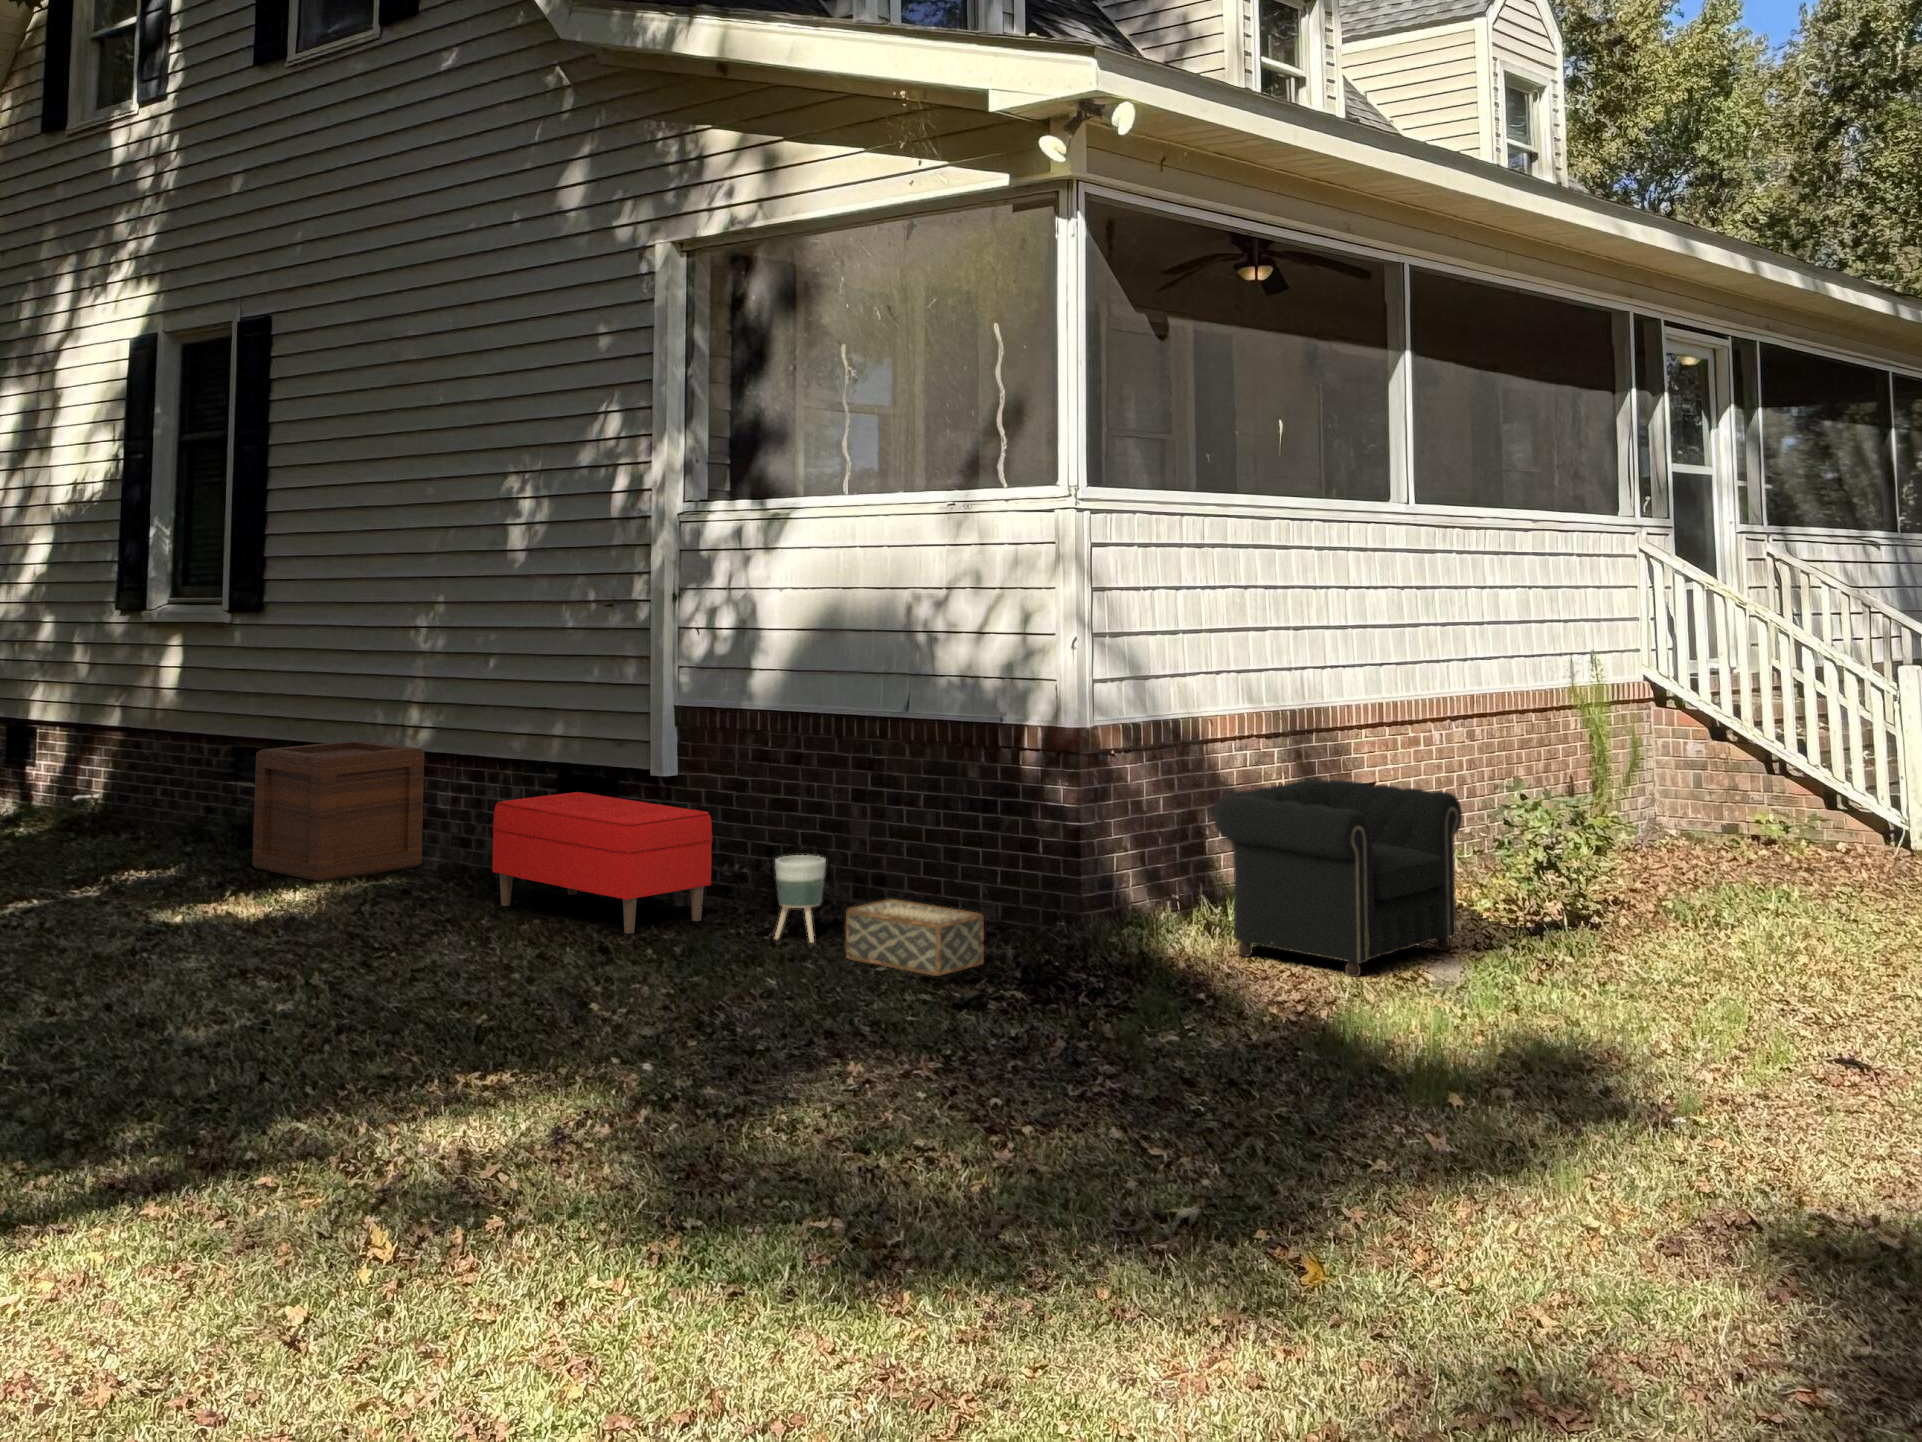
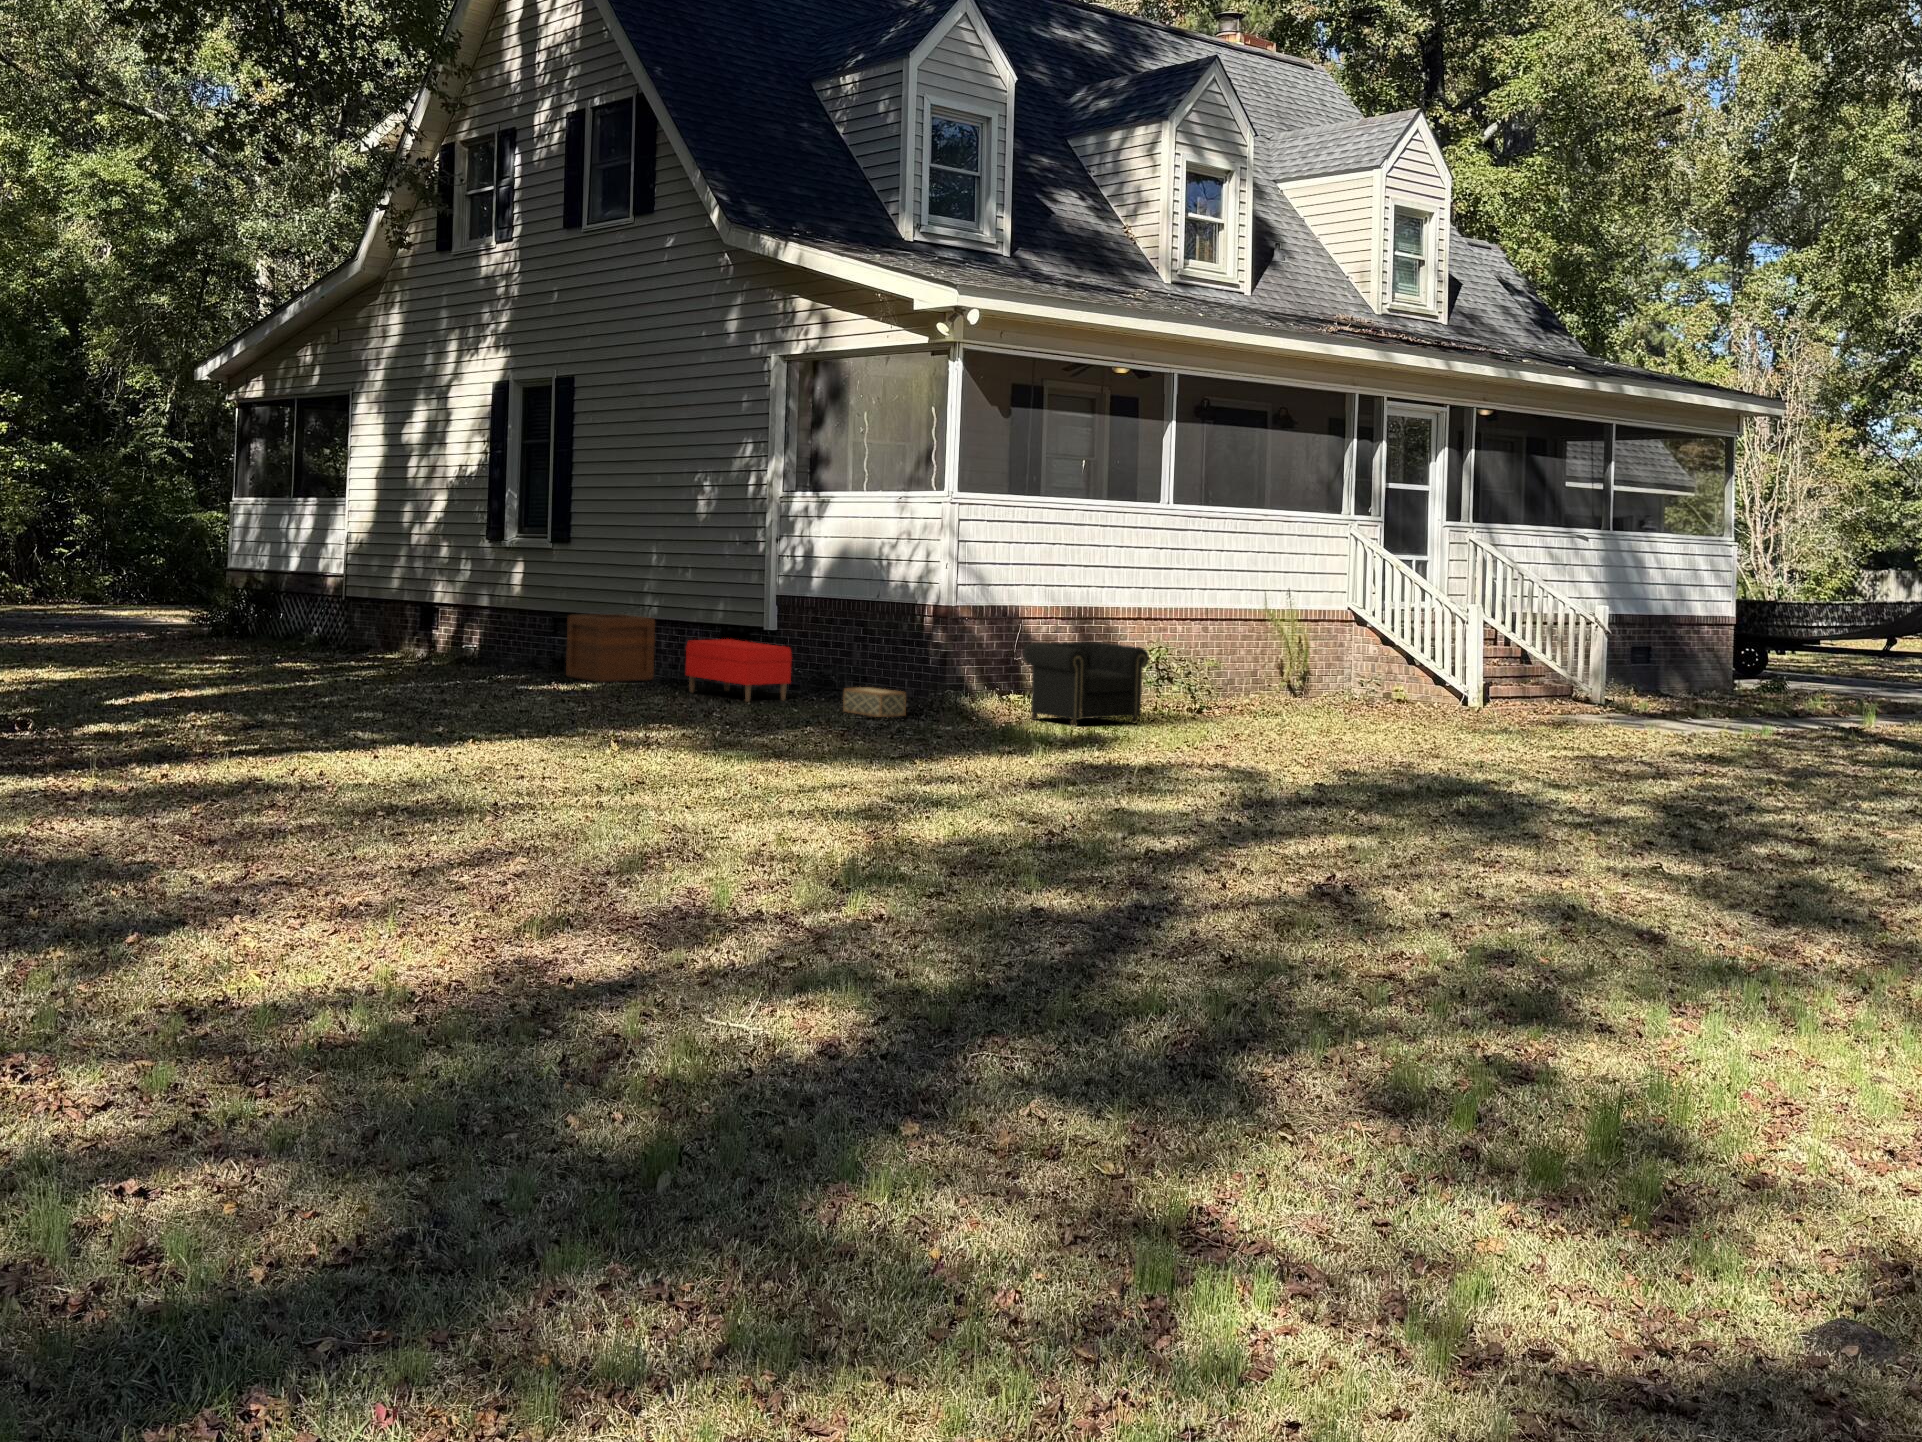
planter: present [775,855,826,943] -> none [815,667,841,708]

